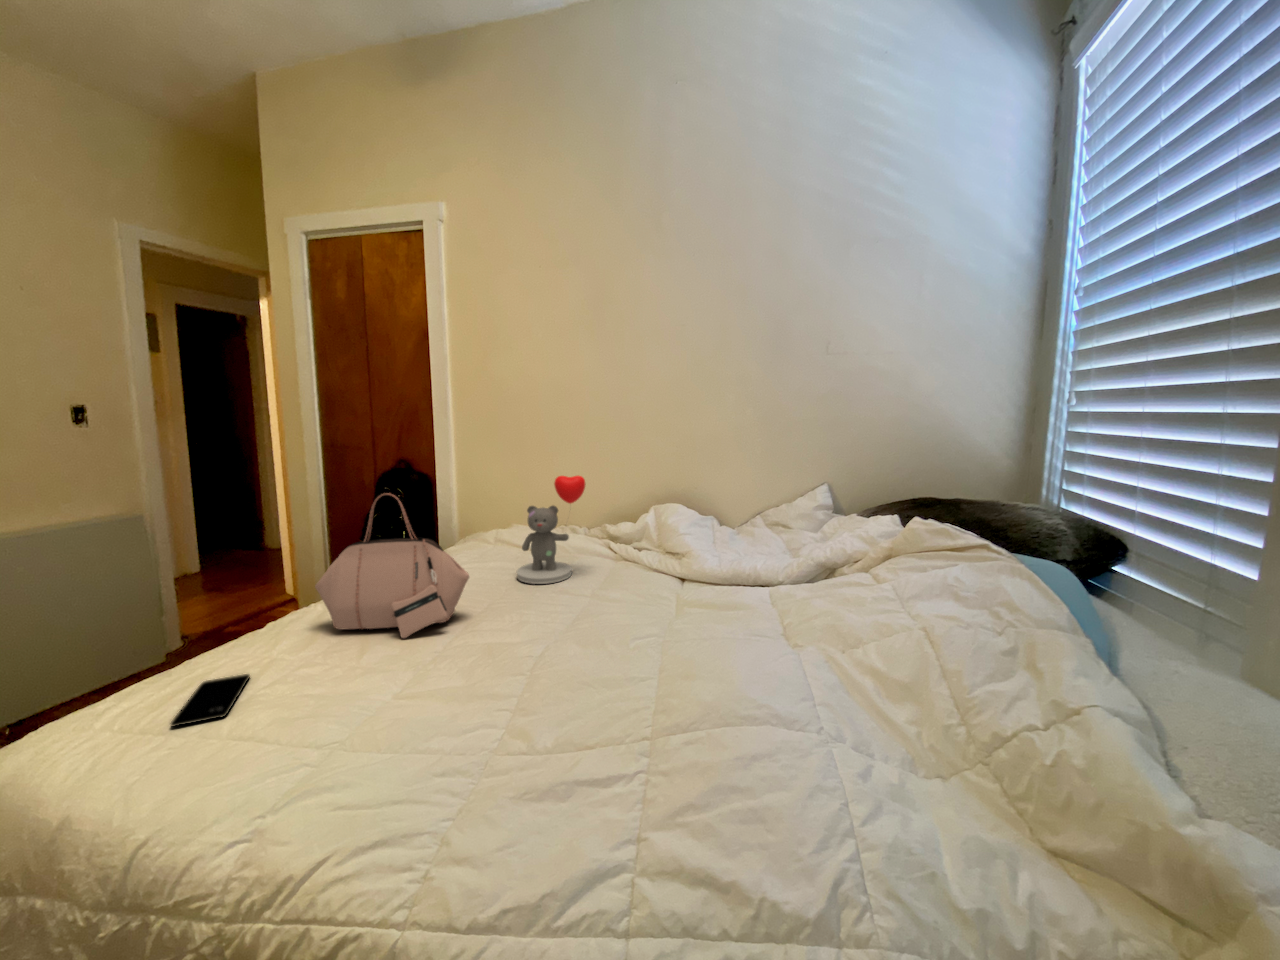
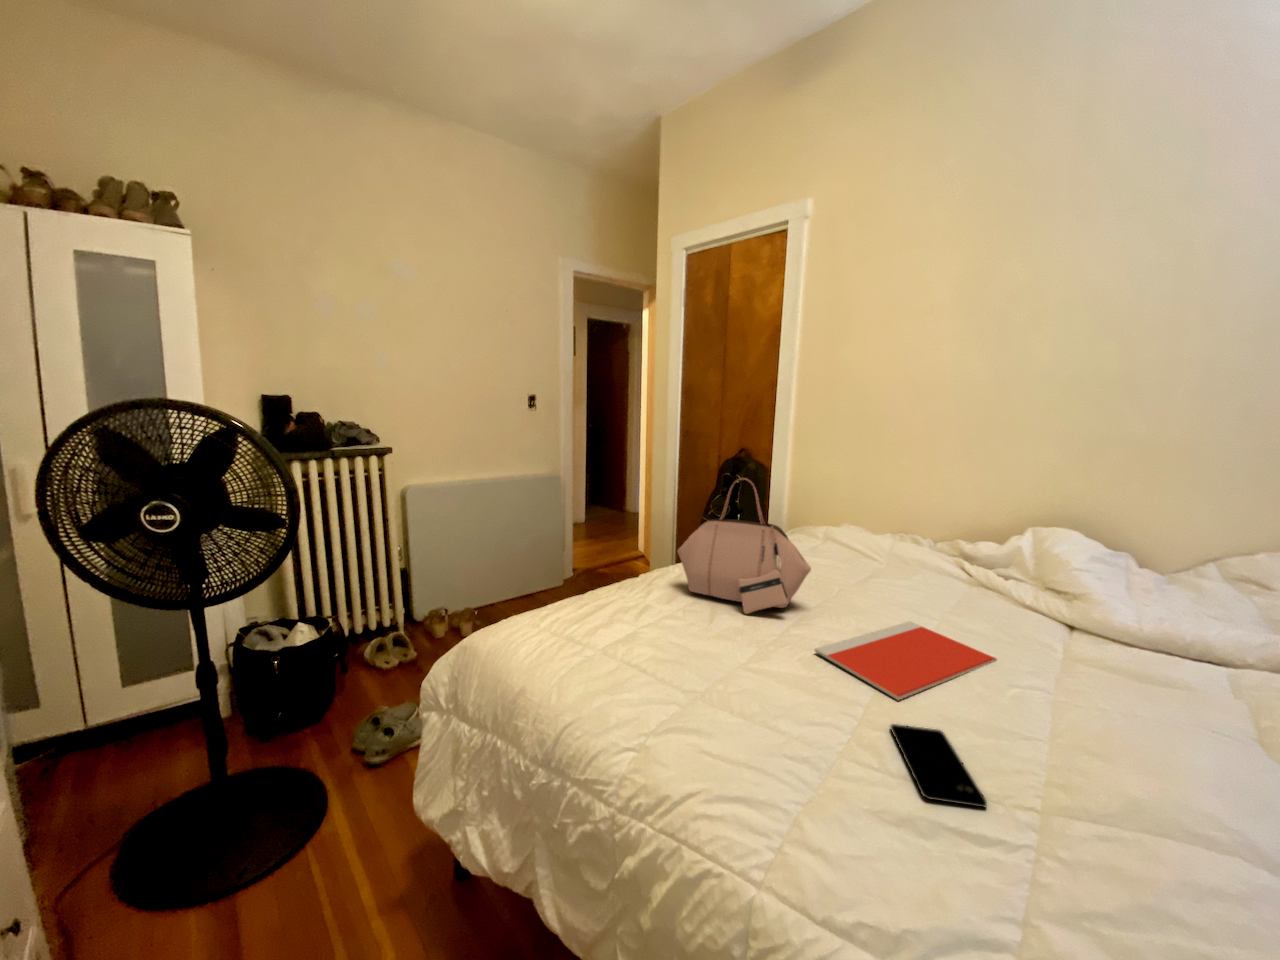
teddy bear: present [517,476,586,584] -> none [852,479,948,594]
notebook: none [473,605,627,680] -> present [815,621,997,700]
smartphone: present [171,674,250,726] -> present [890,724,987,807]

